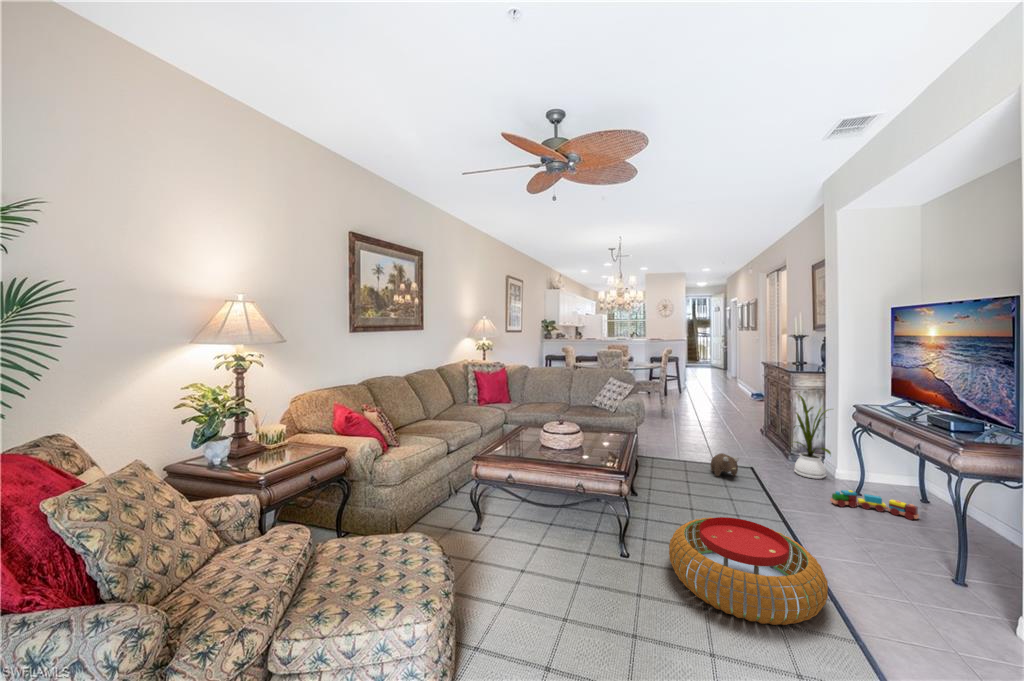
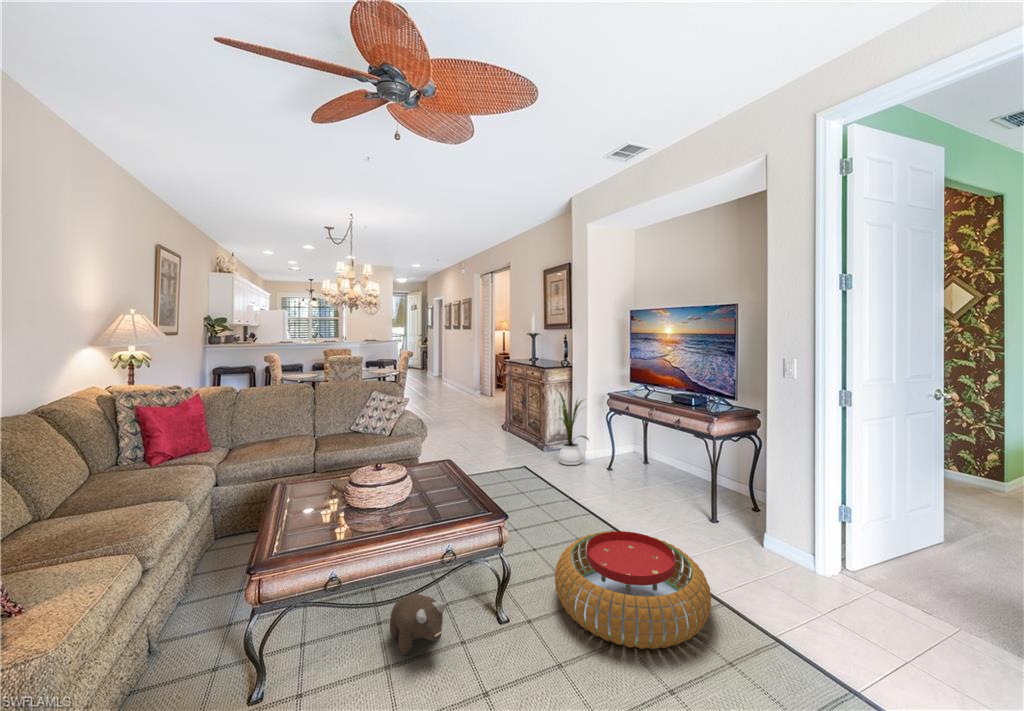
plush toy: present [710,453,739,476] -> present [390,594,446,655]
toy train: present [830,490,919,520] -> none [605,469,659,486]

